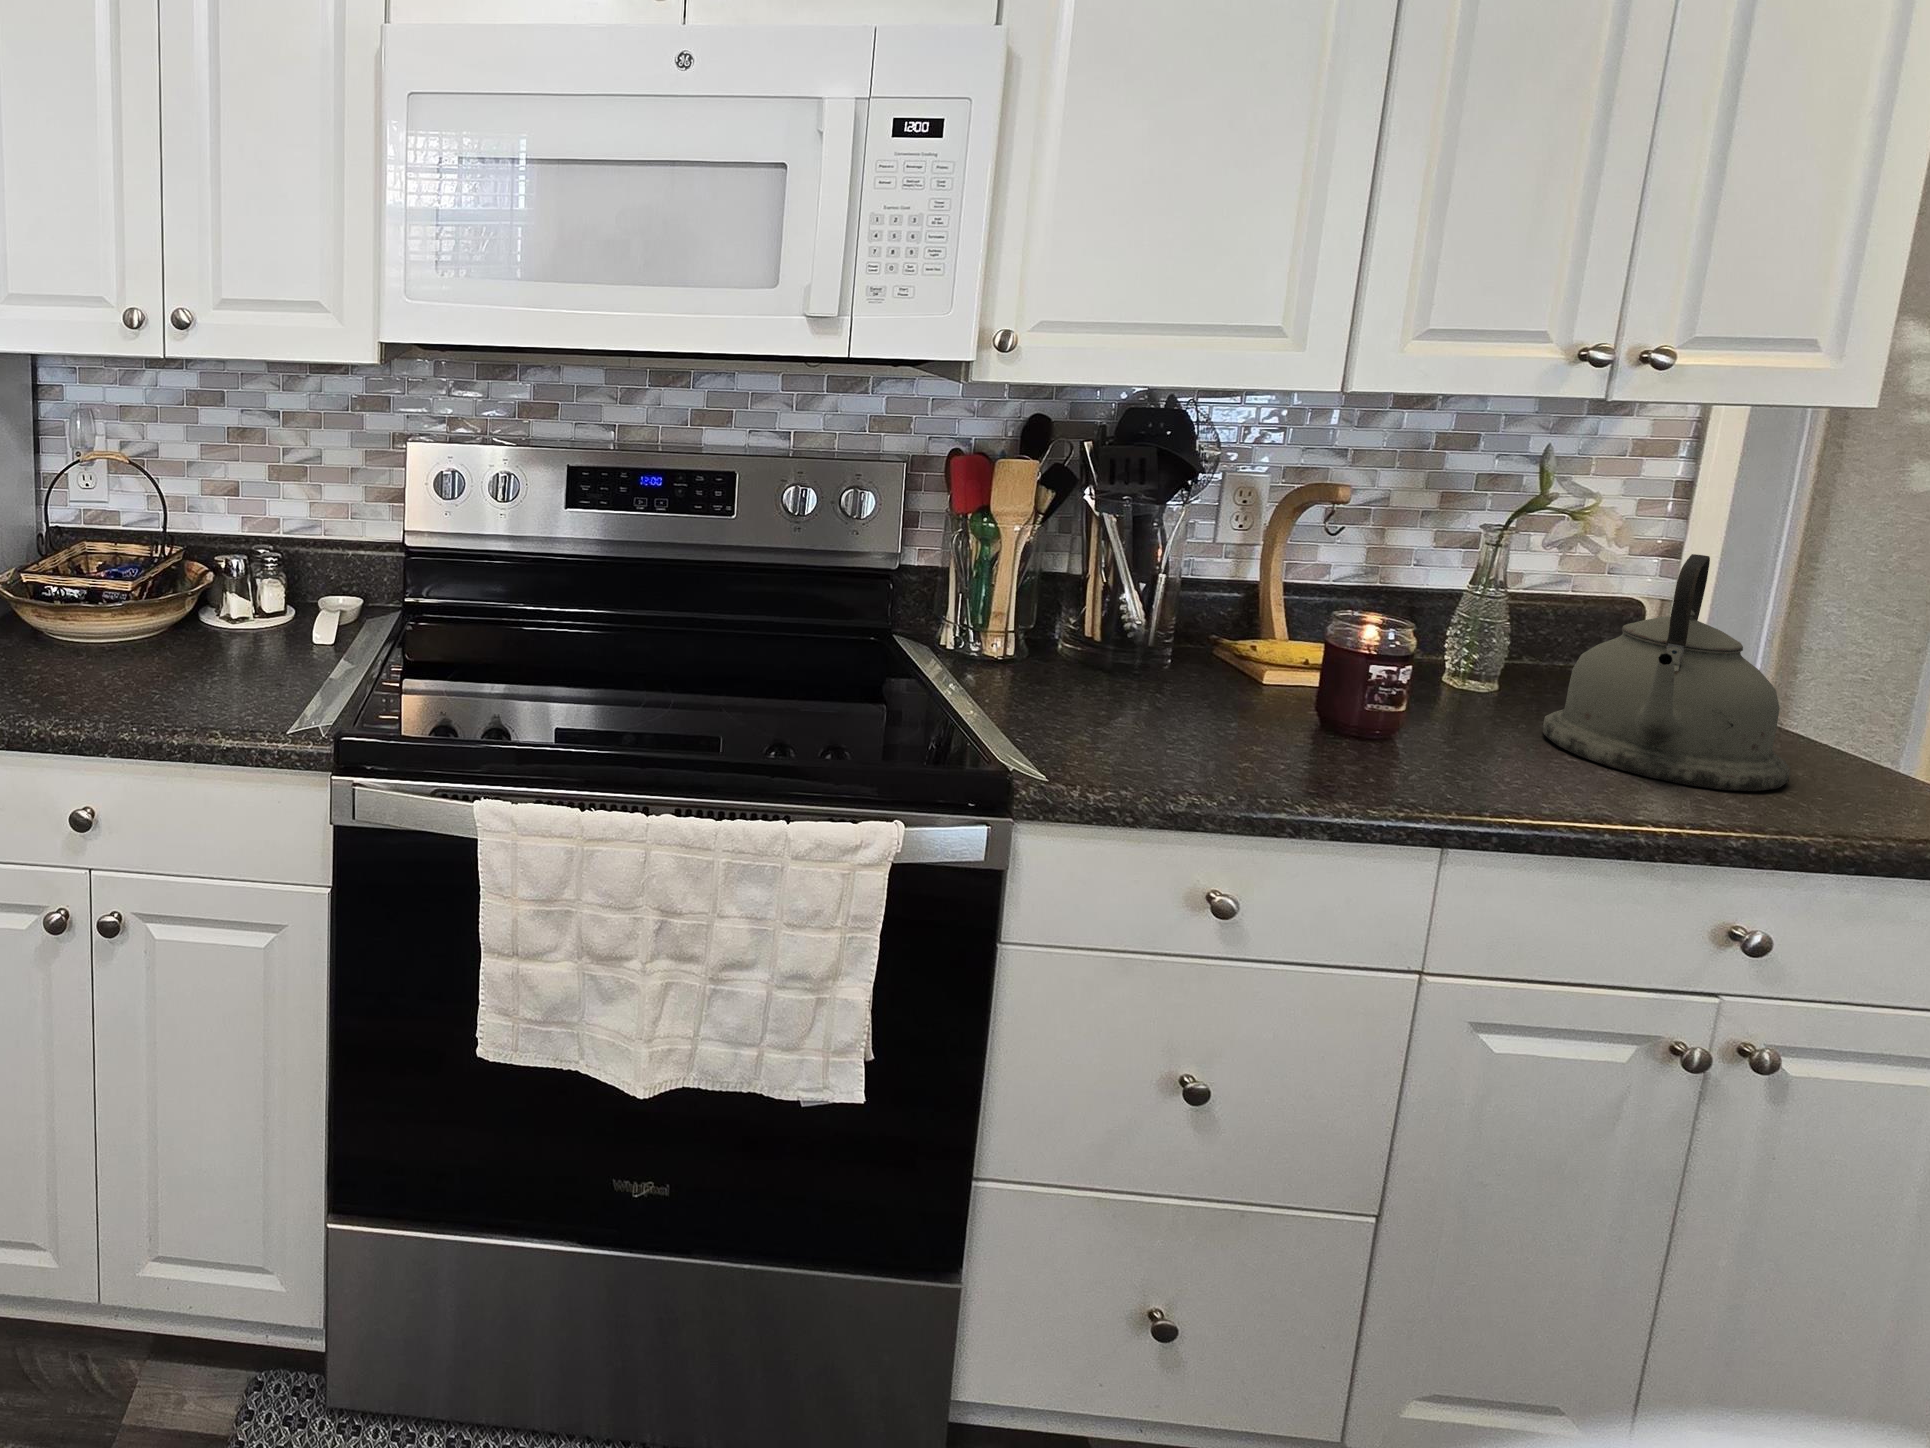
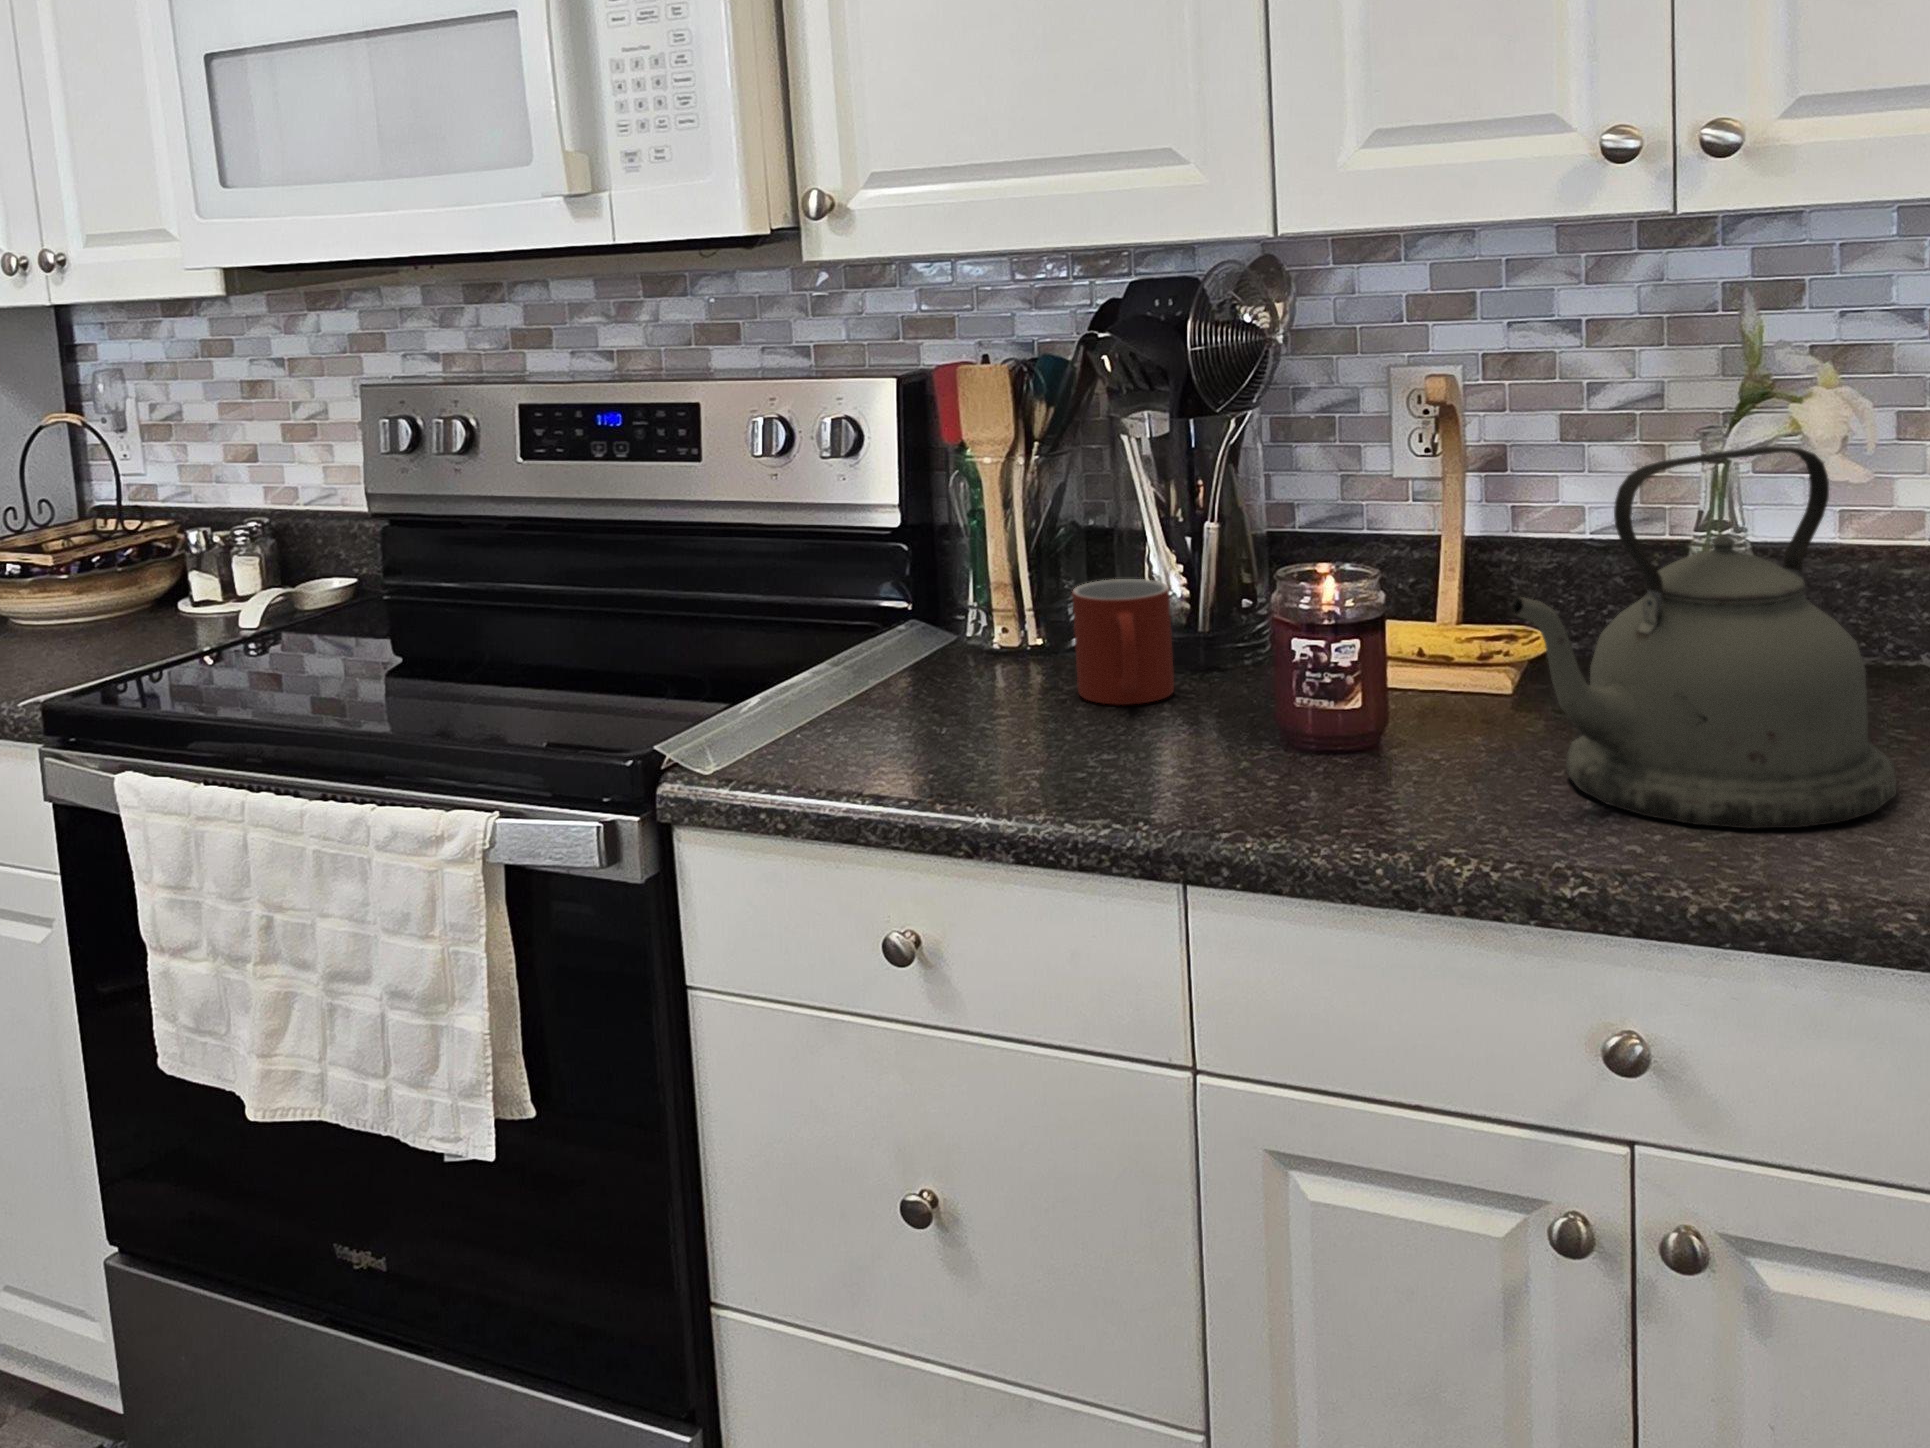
mug: none [1137,617,1235,706] -> present [1072,579,1174,705]

